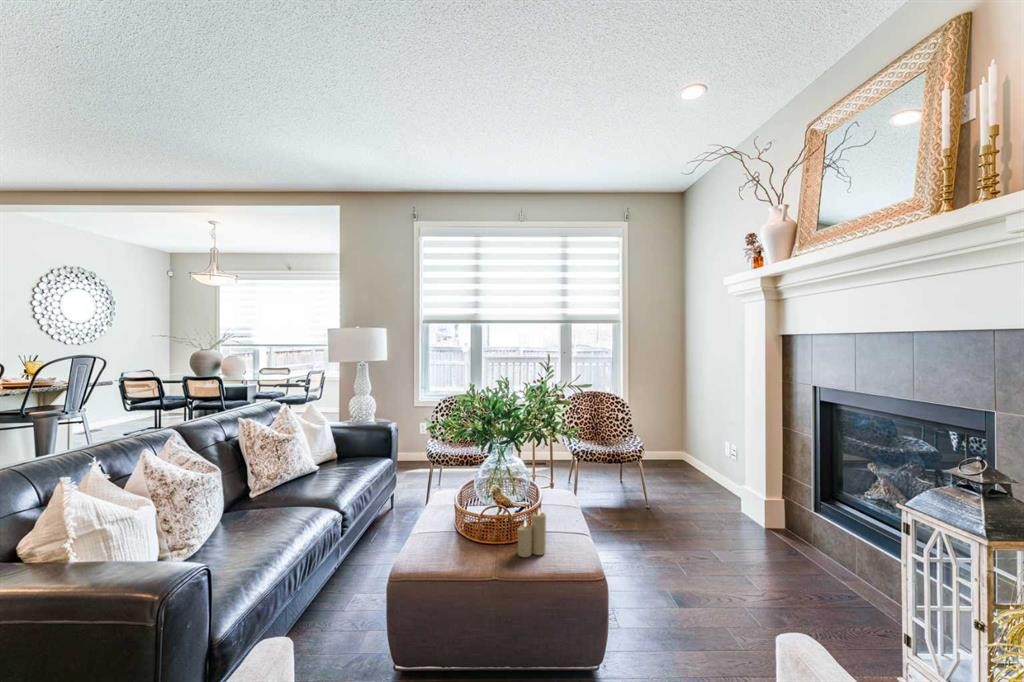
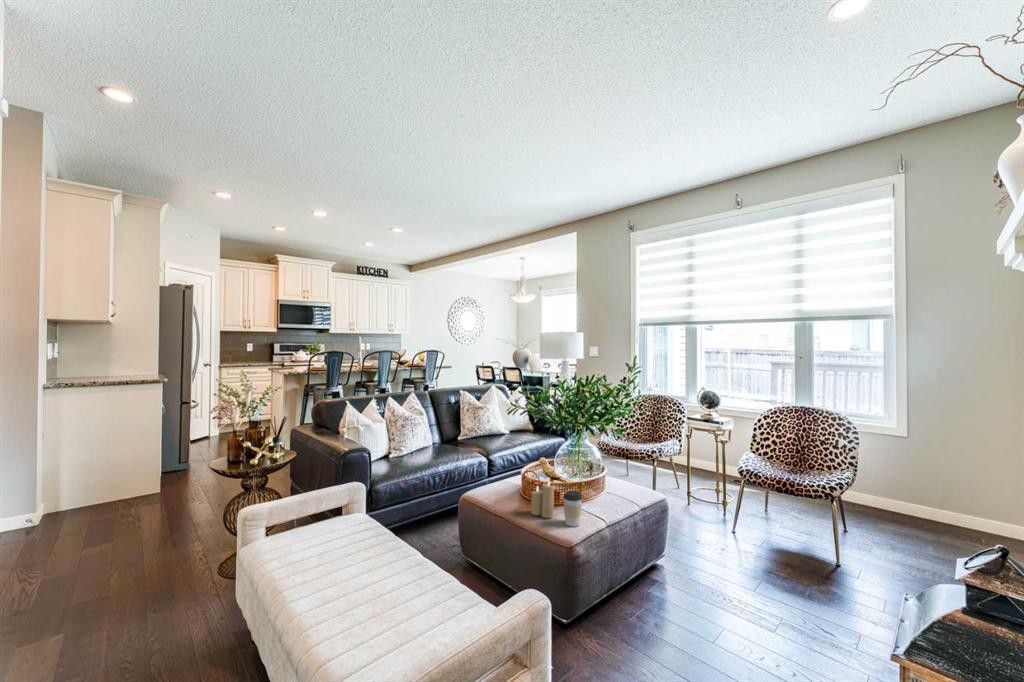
coffee cup: none [559,511,581,553] -> present [563,491,582,527]

